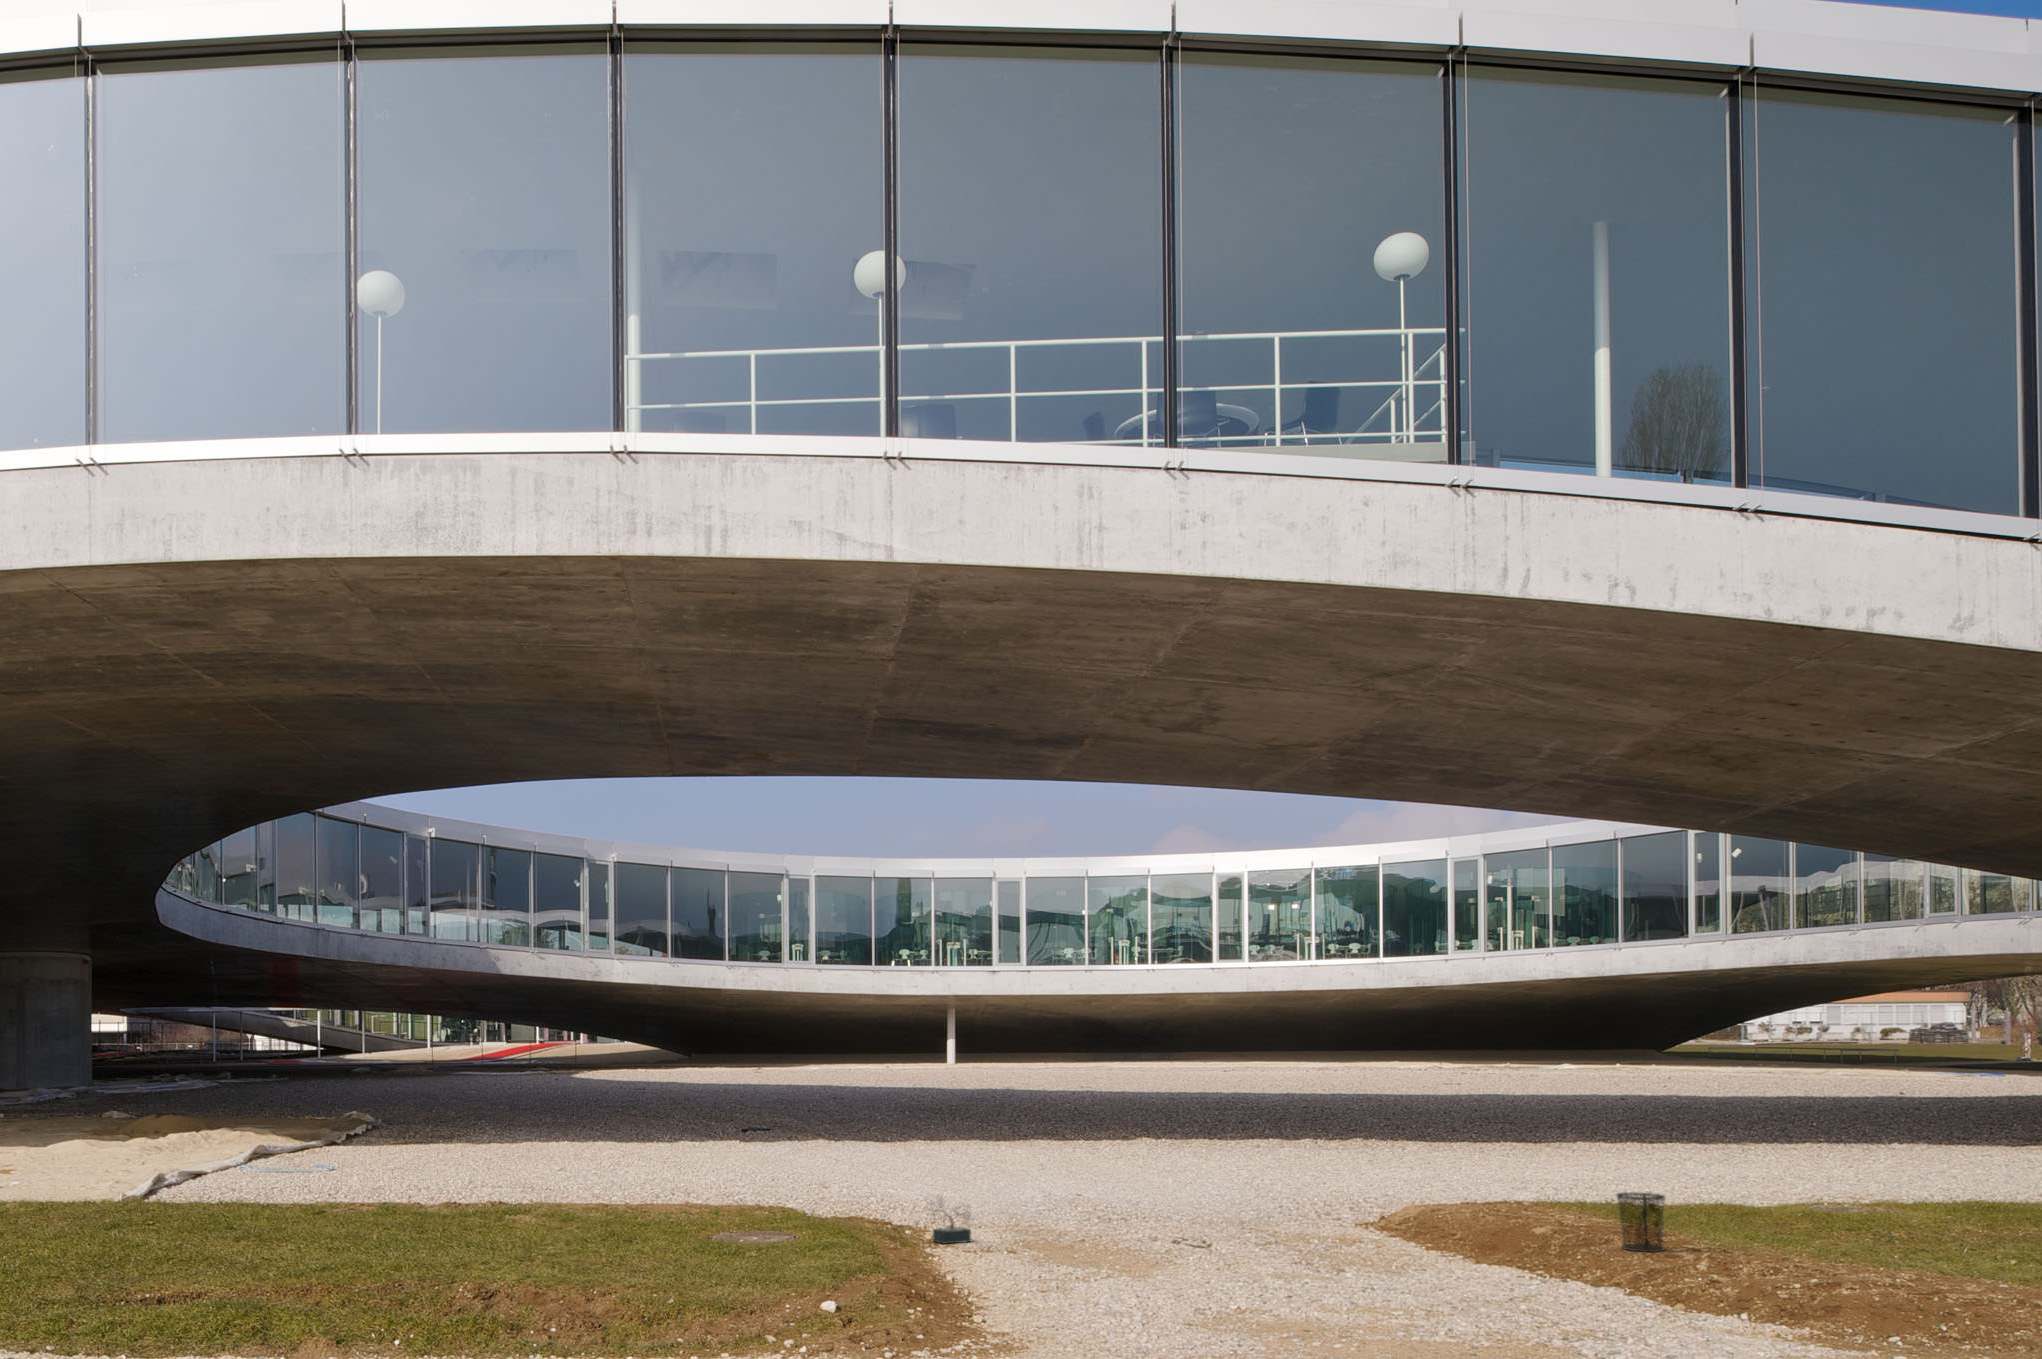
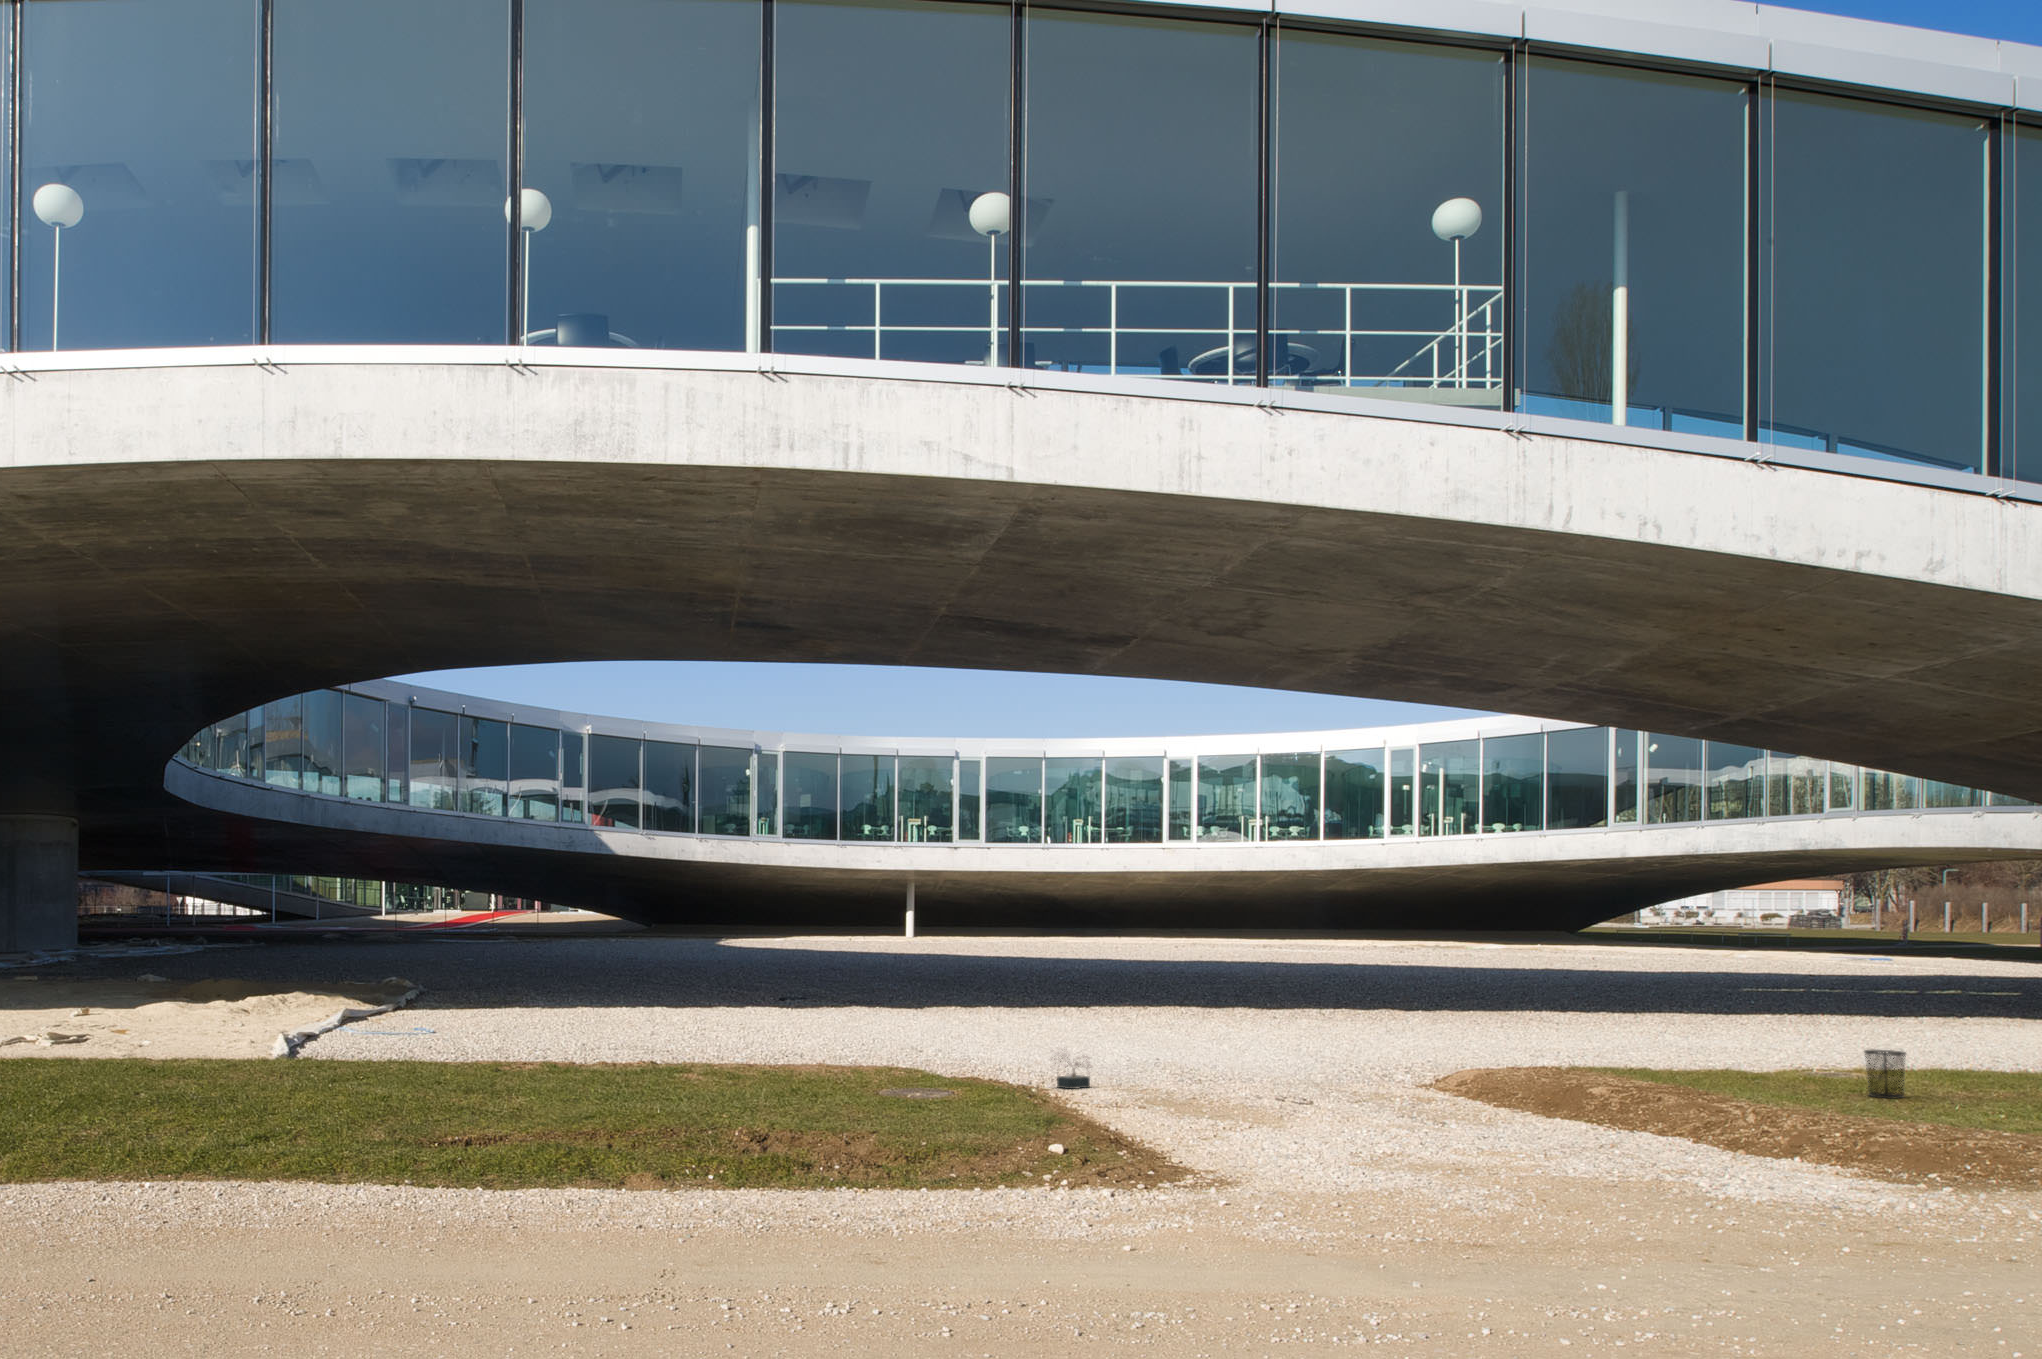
waste bin: present [1617,1192,1665,1252] -> present [1864,1050,1906,1099]

